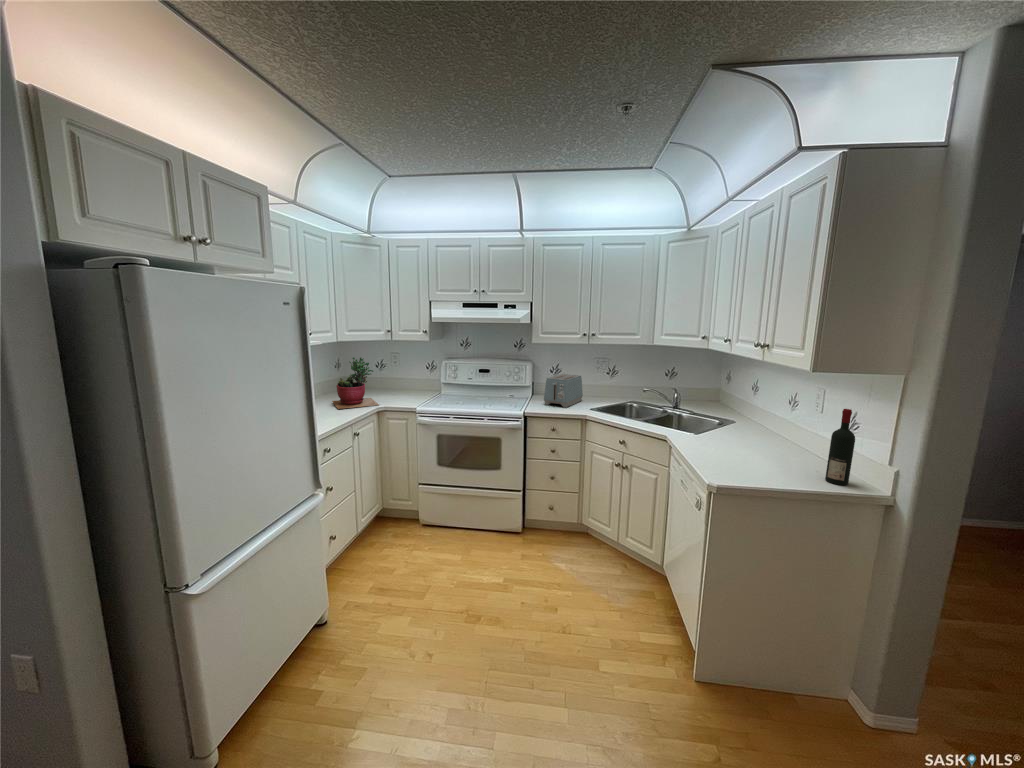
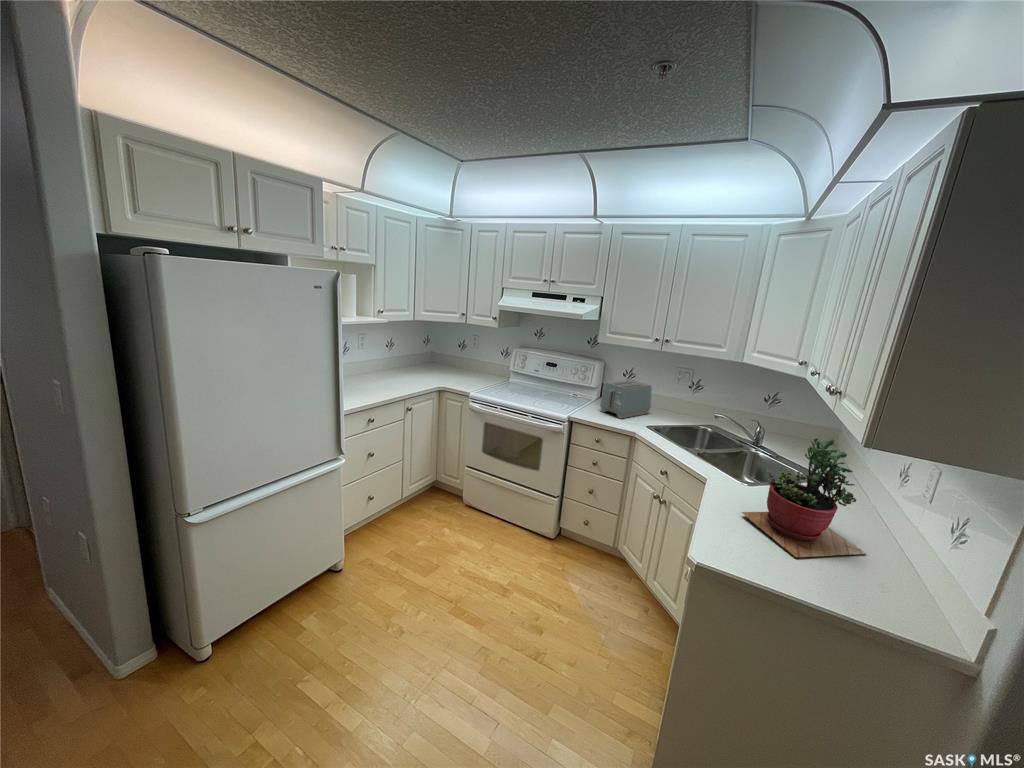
succulent plant: present [332,357,379,409] -> present [742,437,867,557]
wine bottle: present [825,409,855,485] -> none [875,505,933,614]

